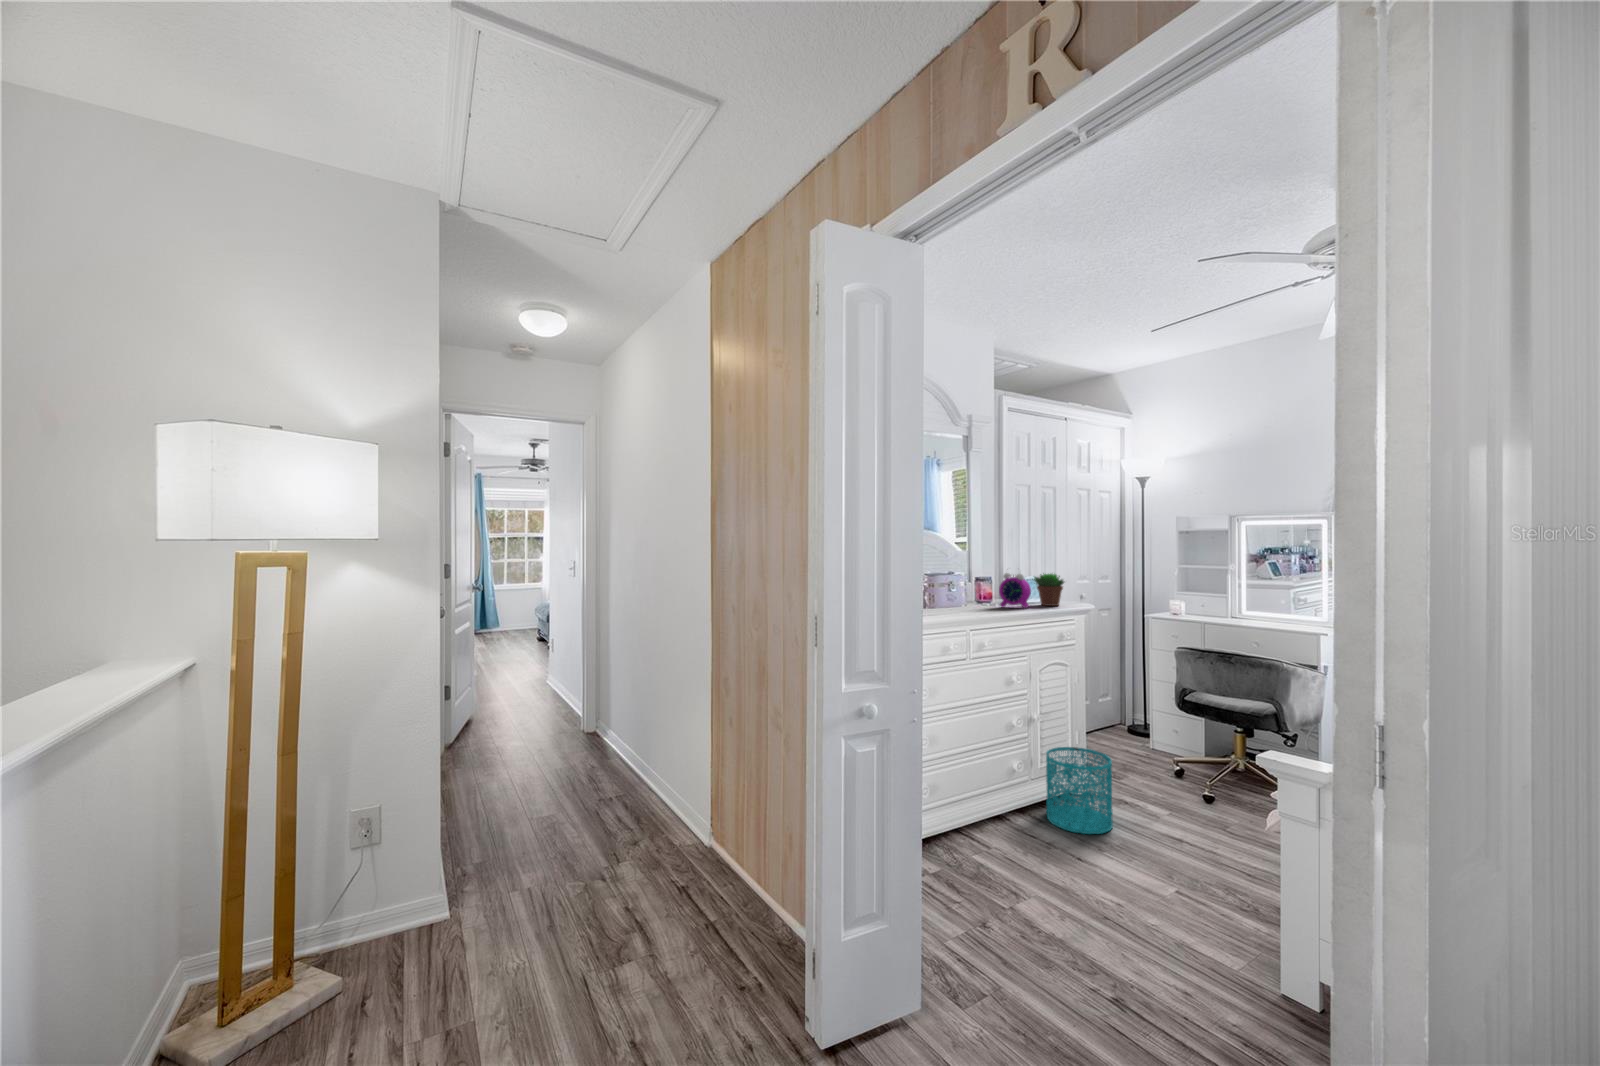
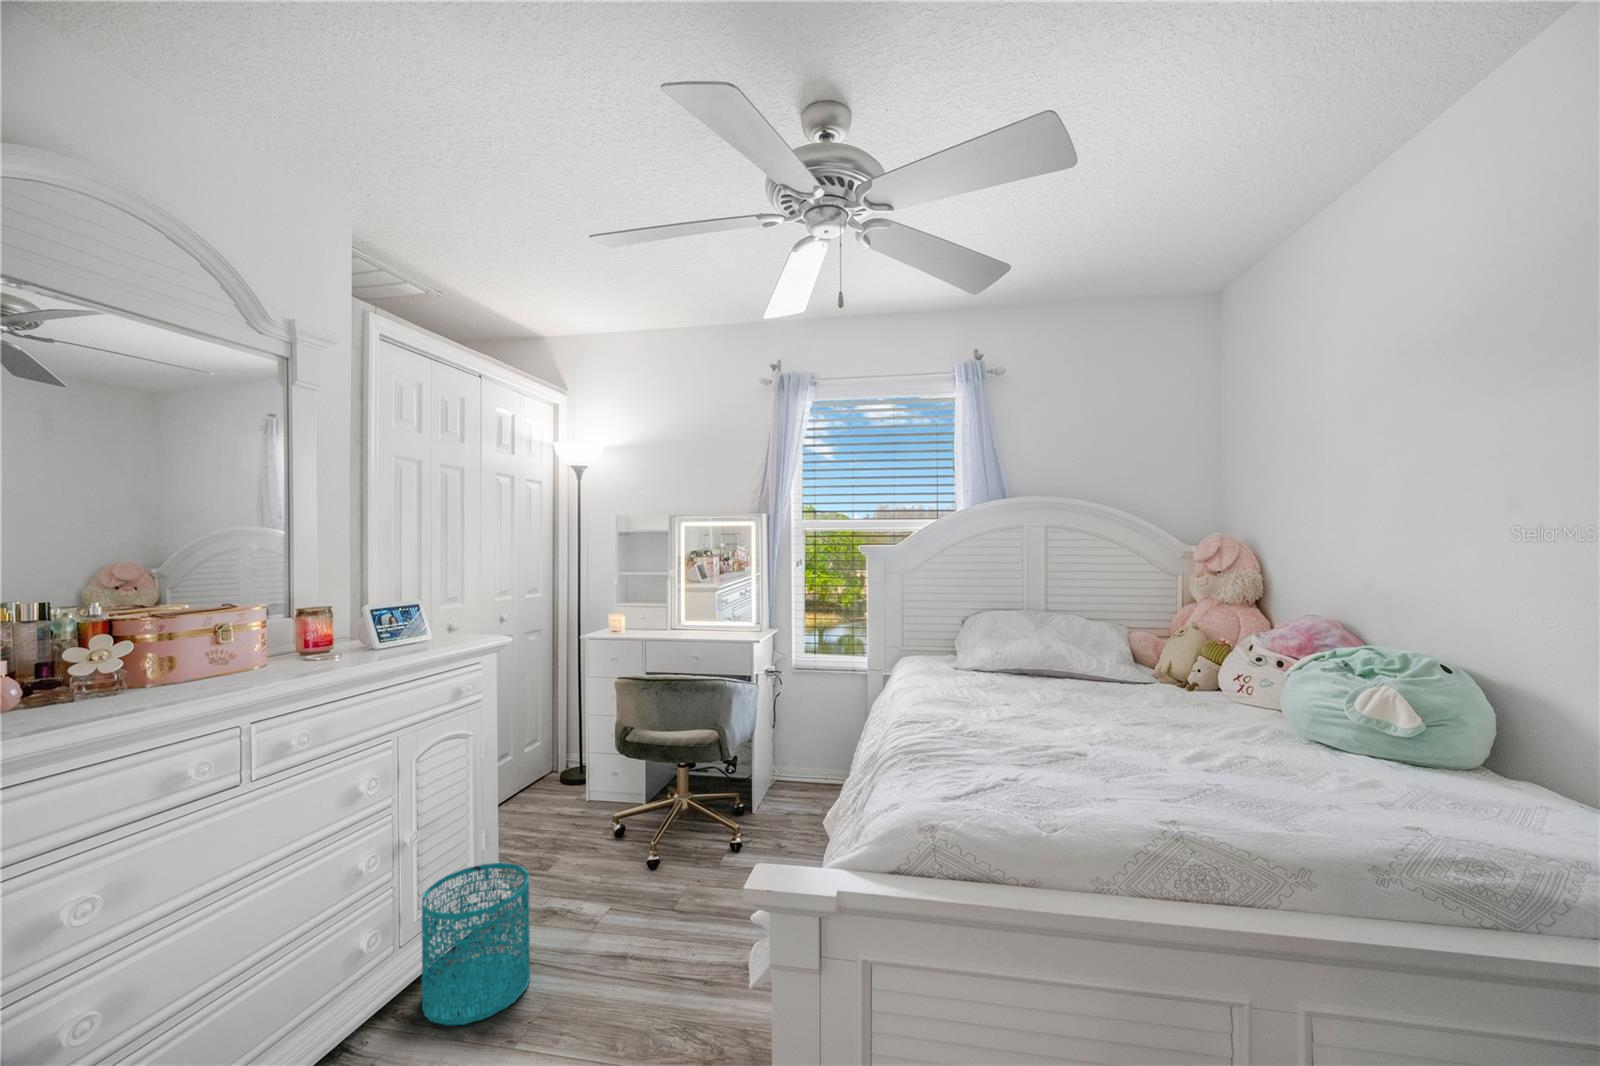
alarm clock: present [999,573,1031,608] -> none [338,590,400,659]
succulent plant: present [1034,573,1064,606] -> none [406,592,466,647]

